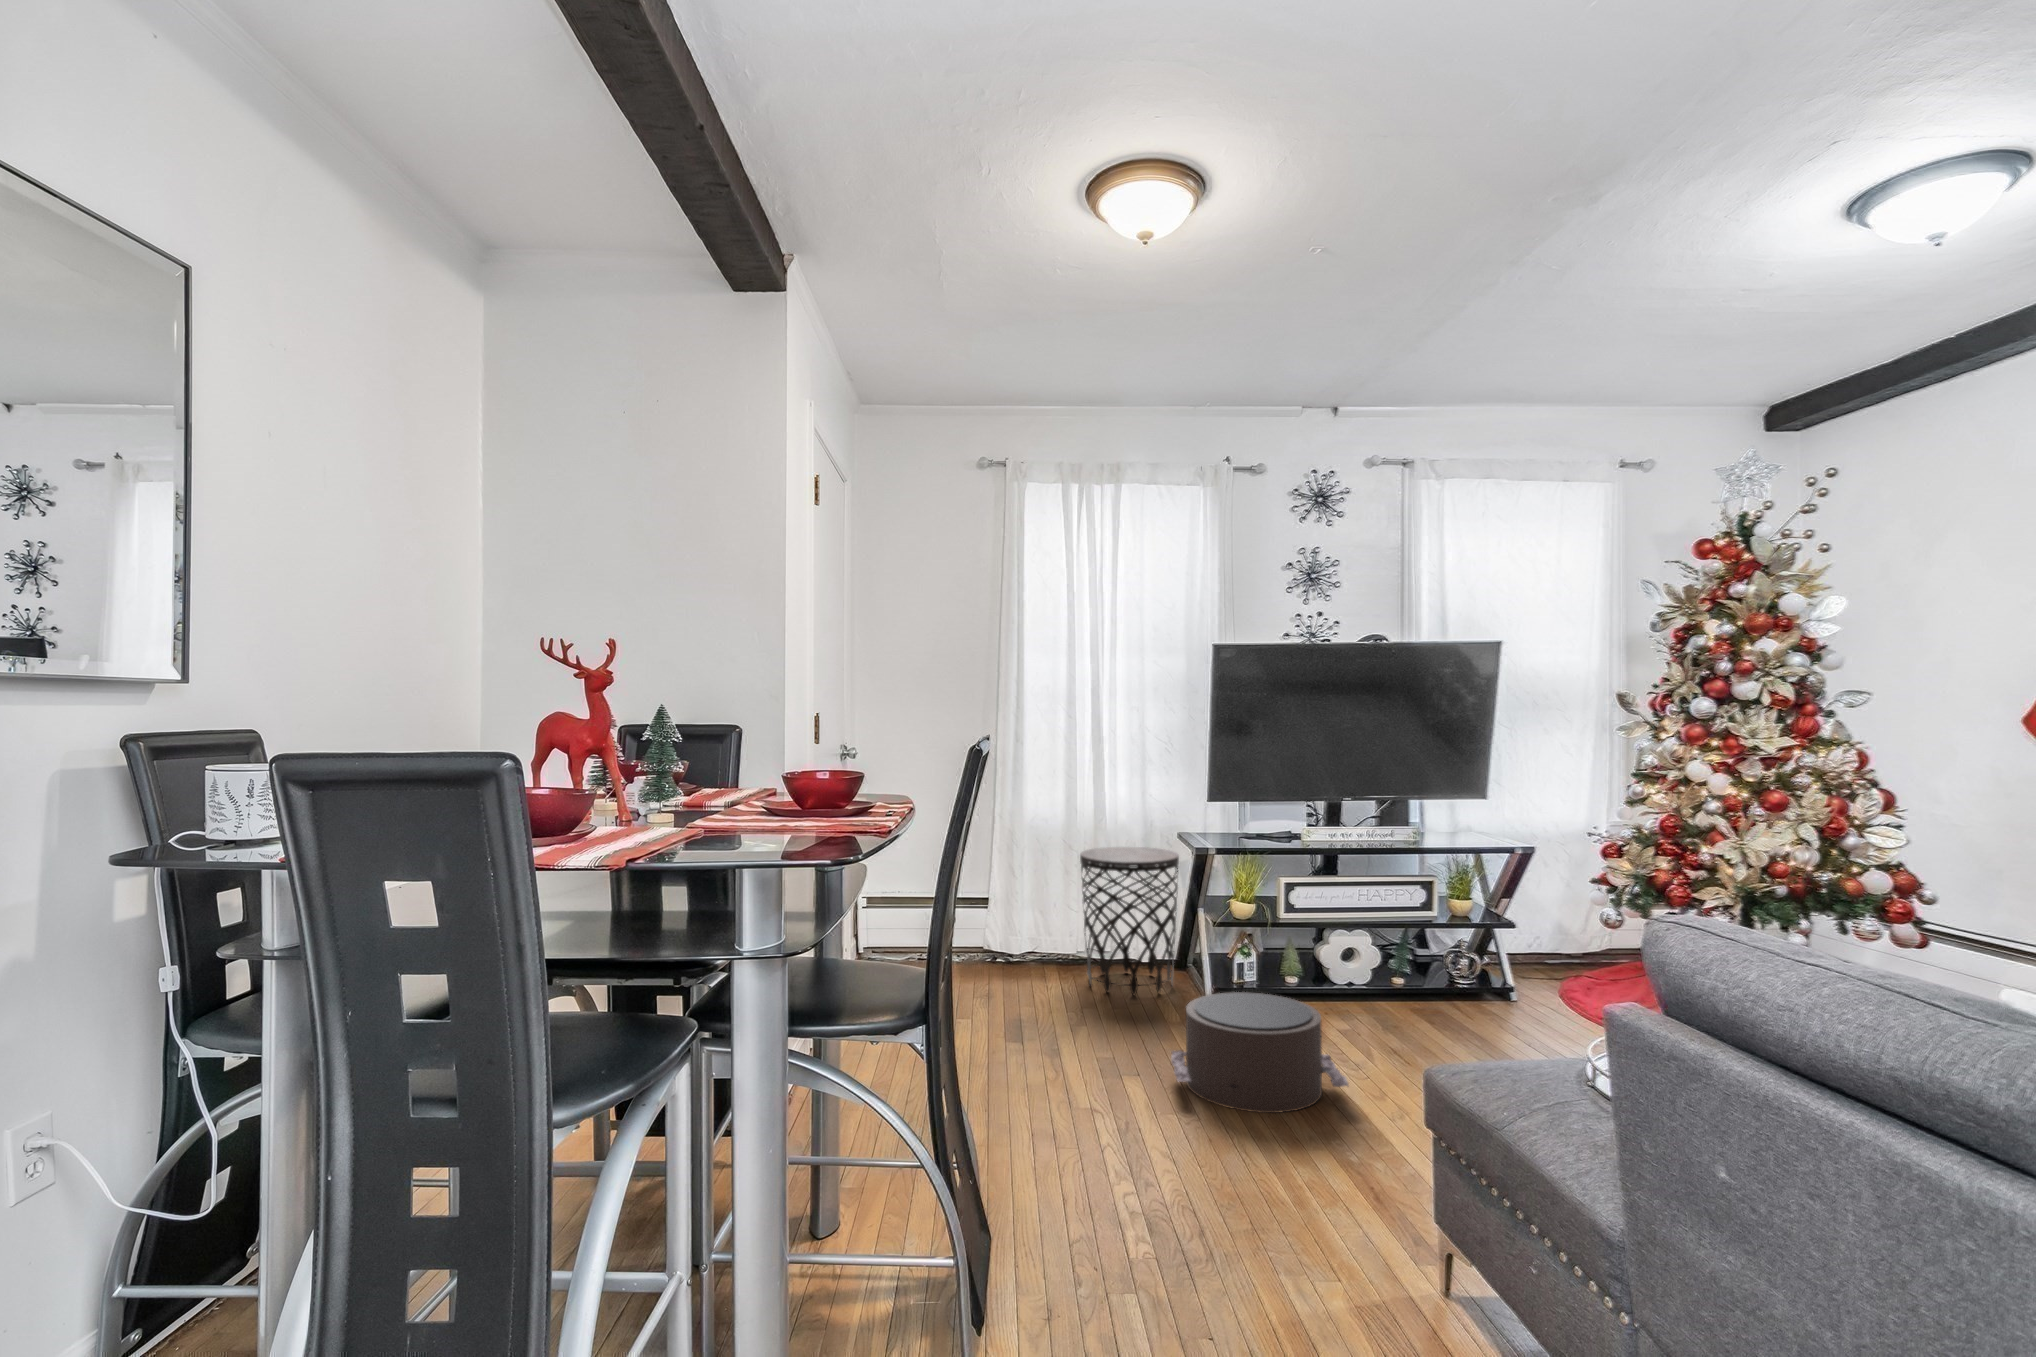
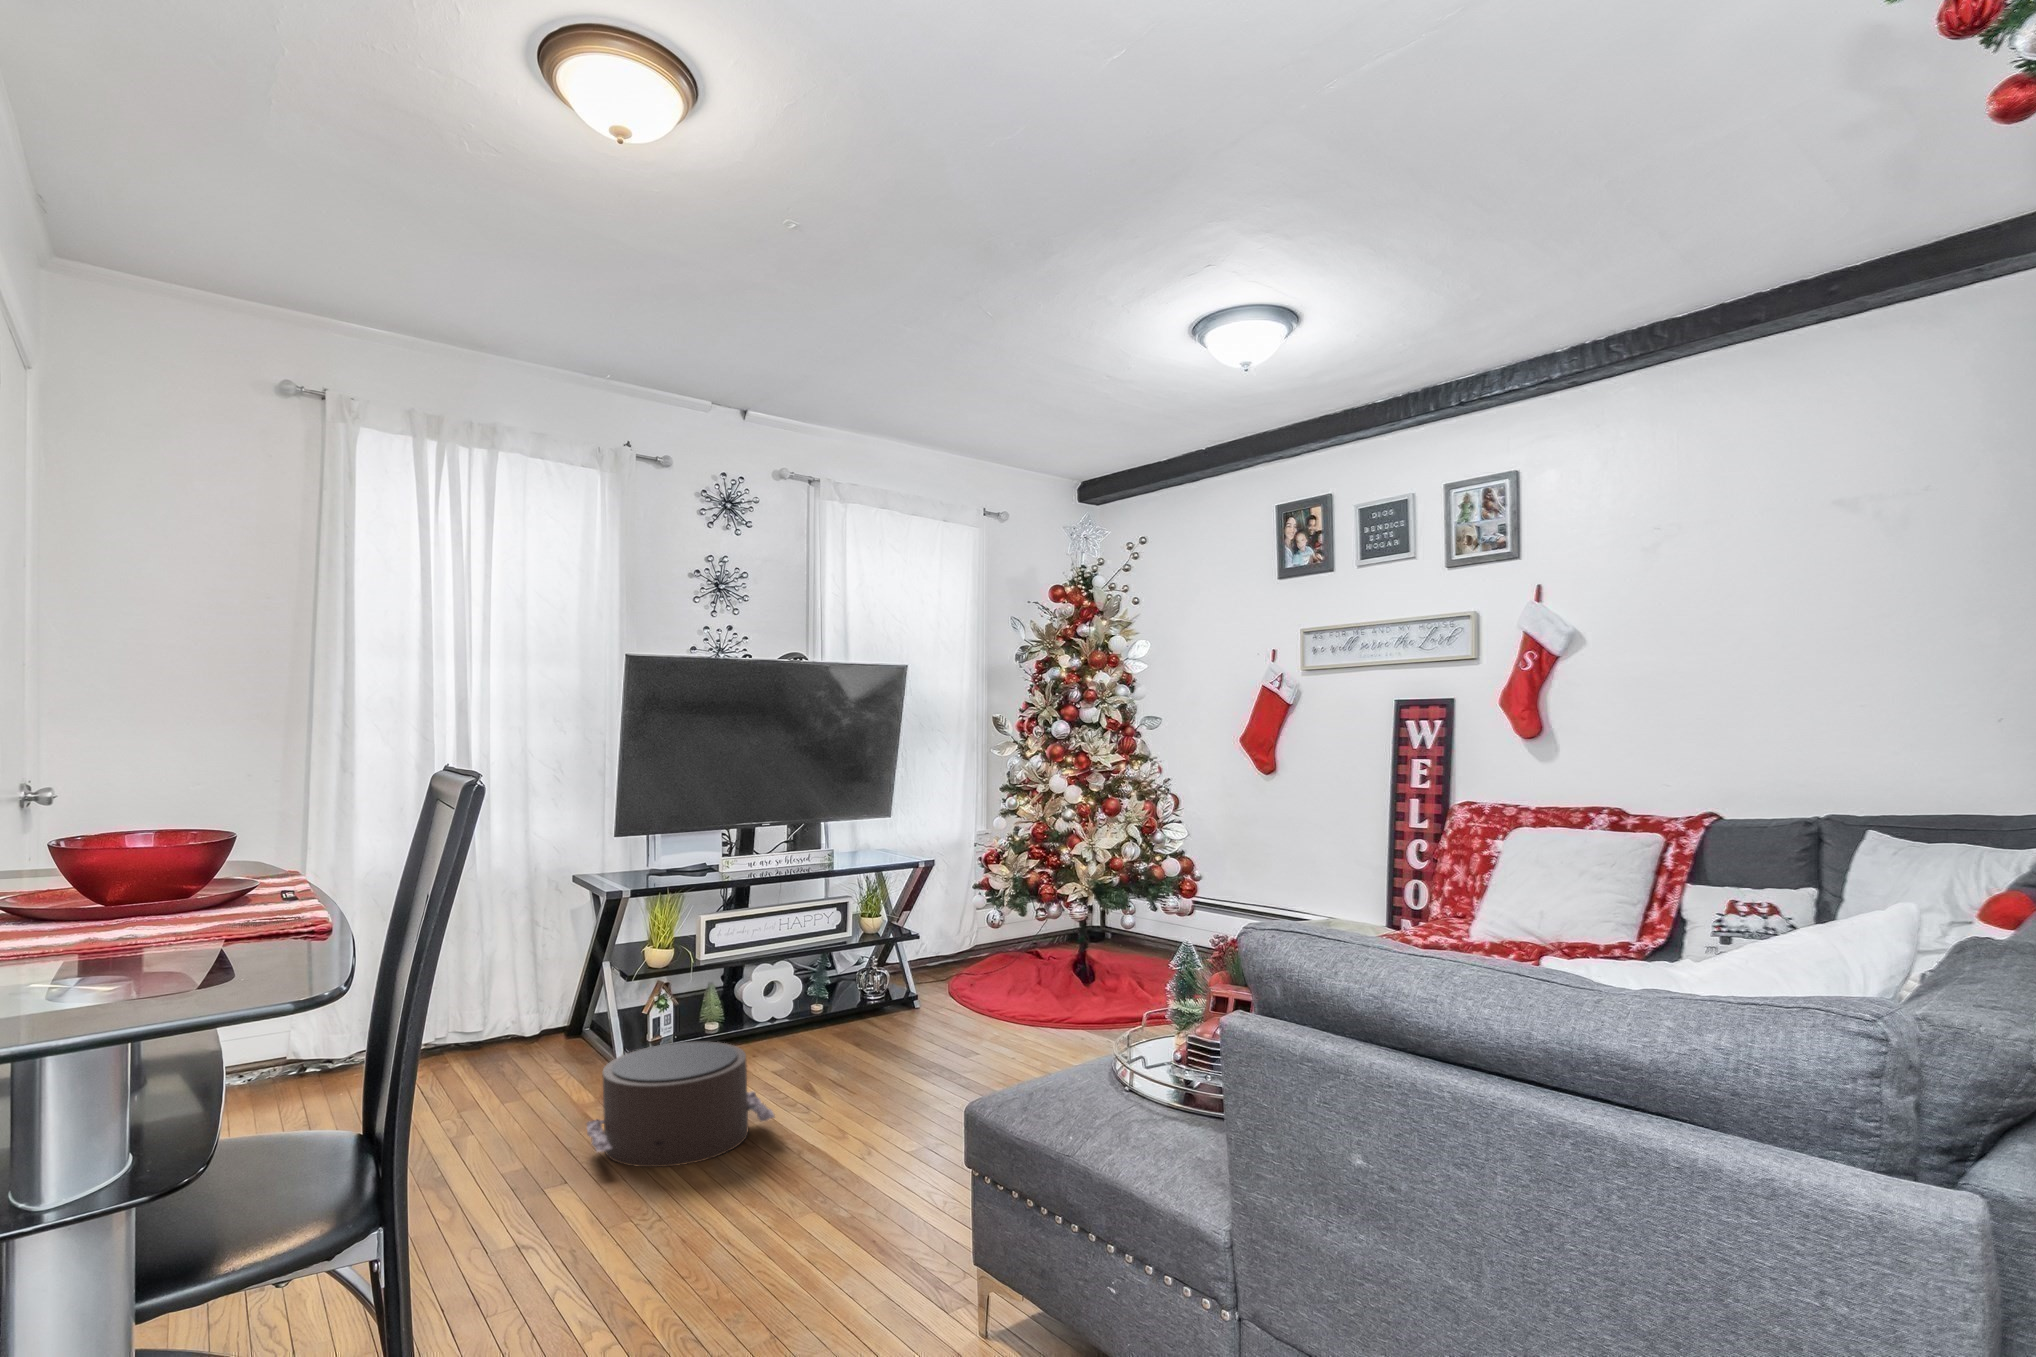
side table: present [1080,847,1179,995] -> none [457,901,581,1076]

